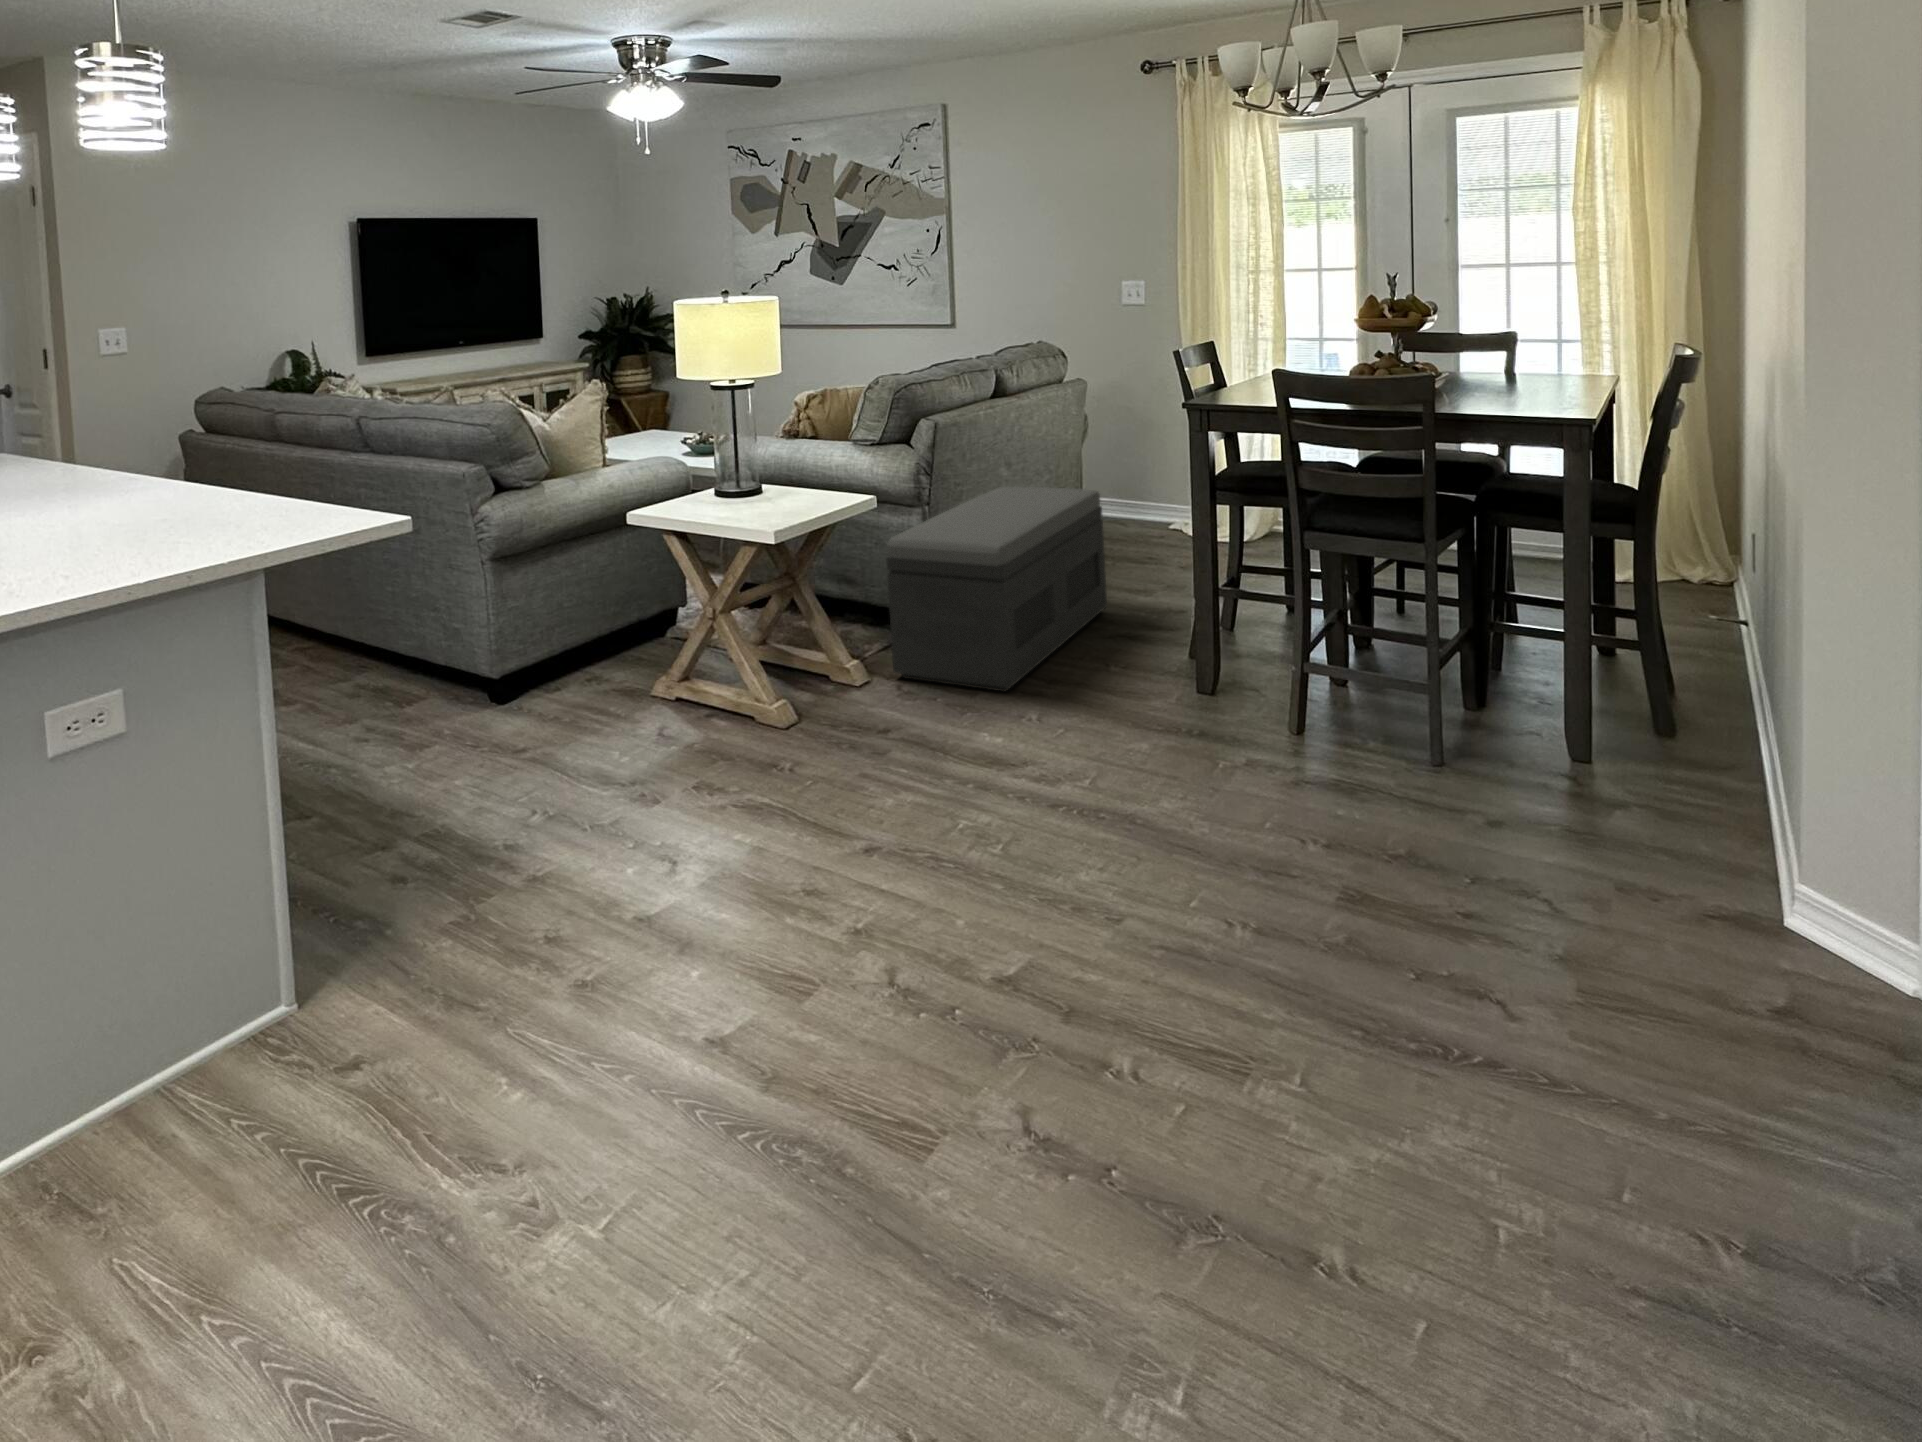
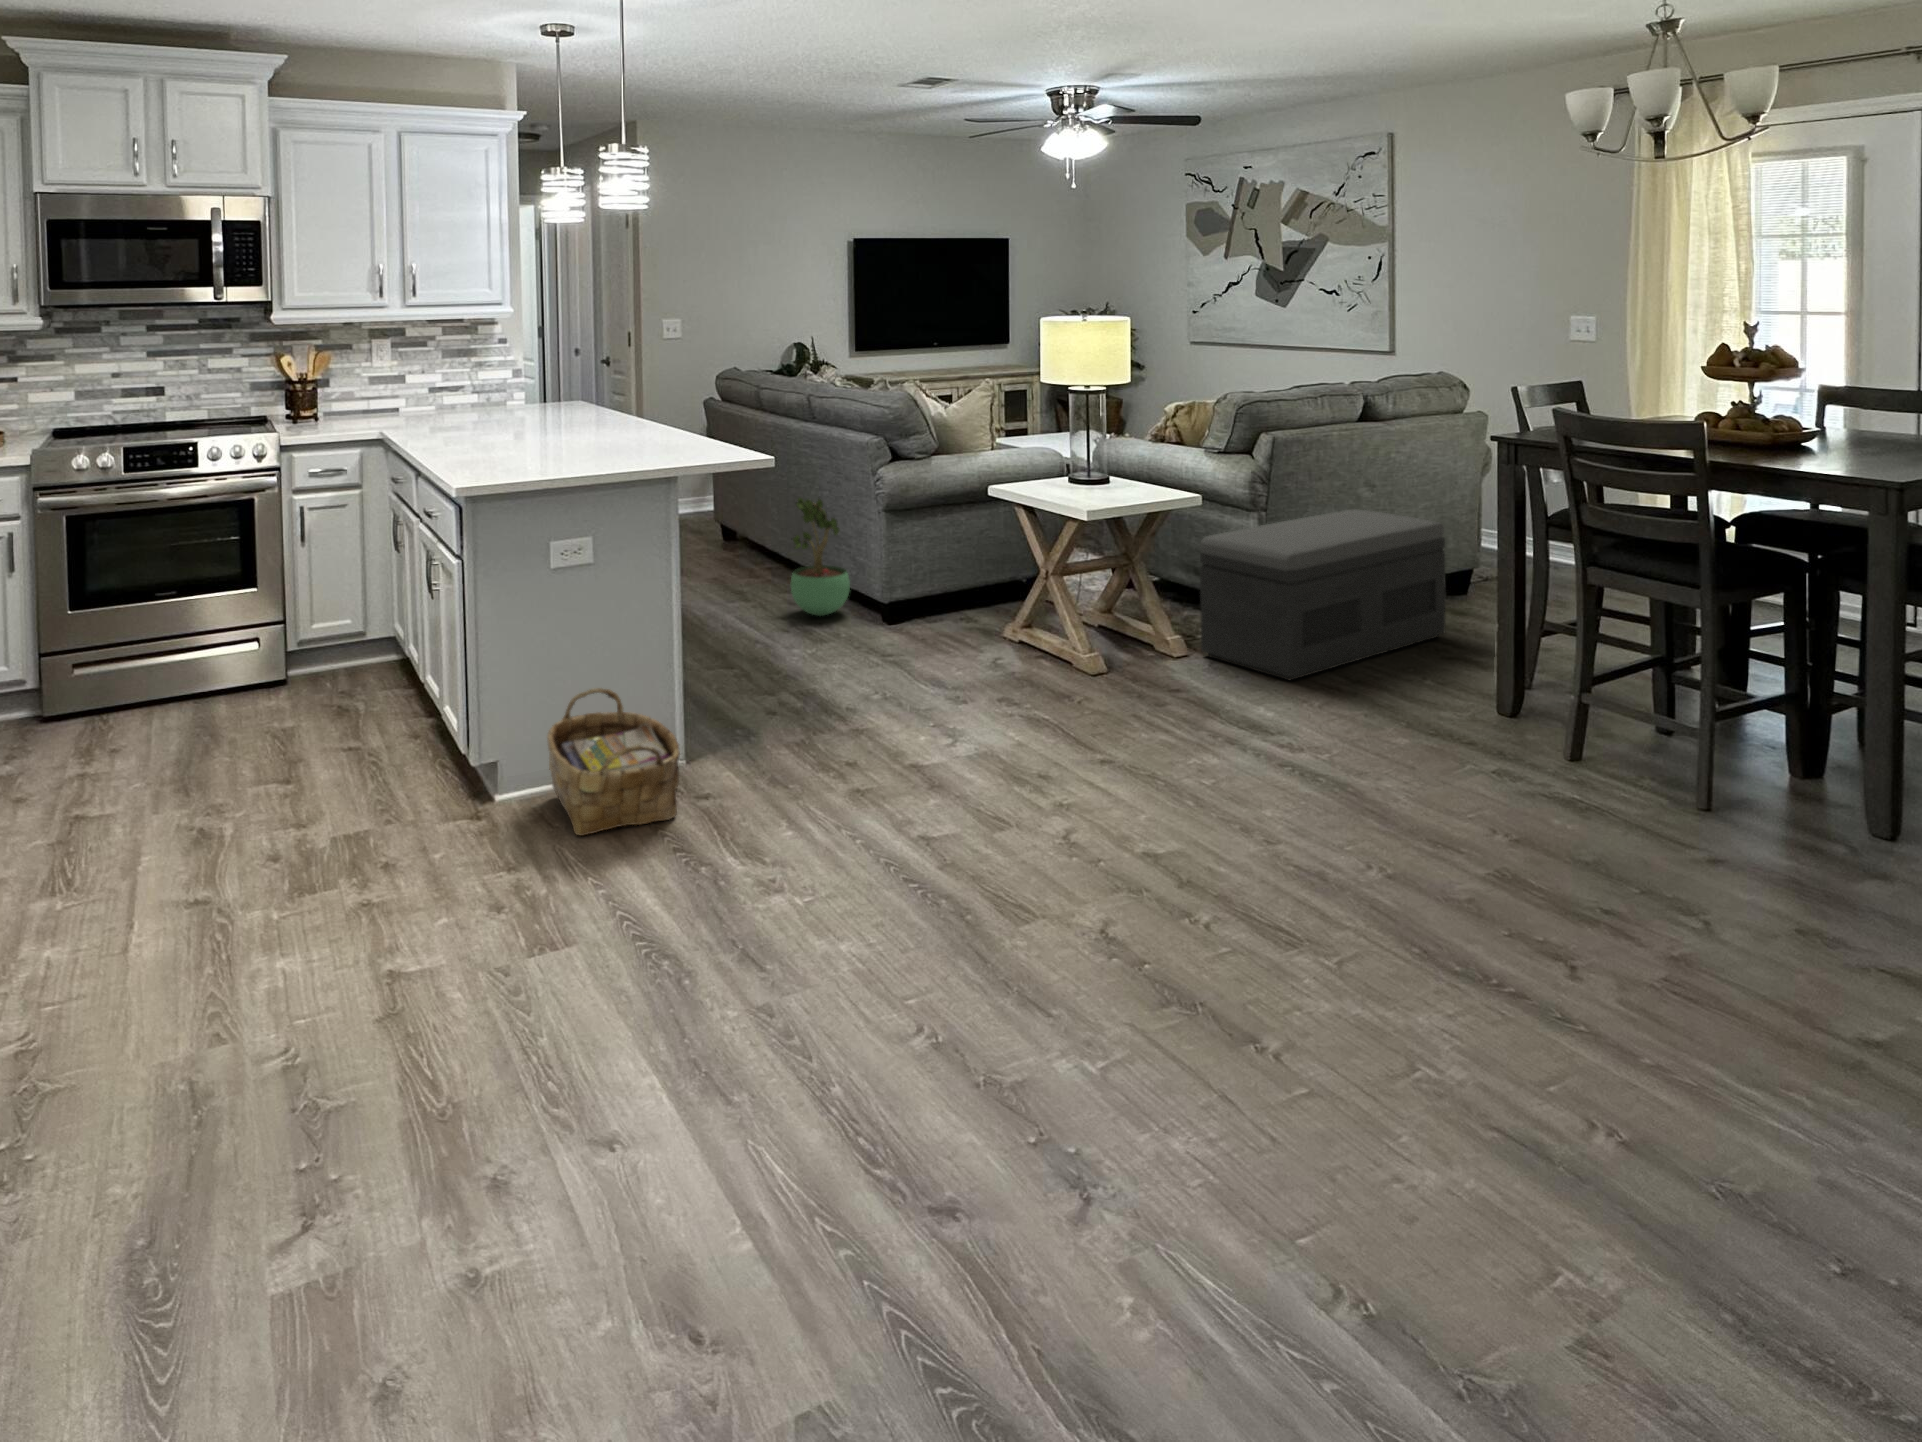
potted plant: none [351,551,441,710] -> present [791,498,850,616]
woven basket: none [51,933,320,1235] -> present [547,688,680,835]

